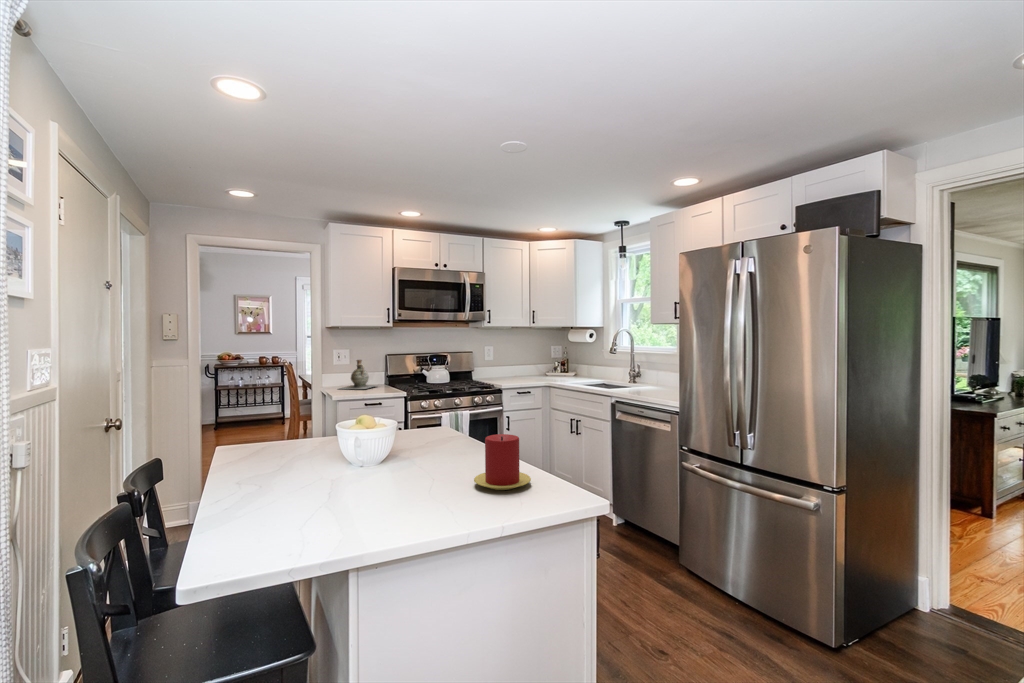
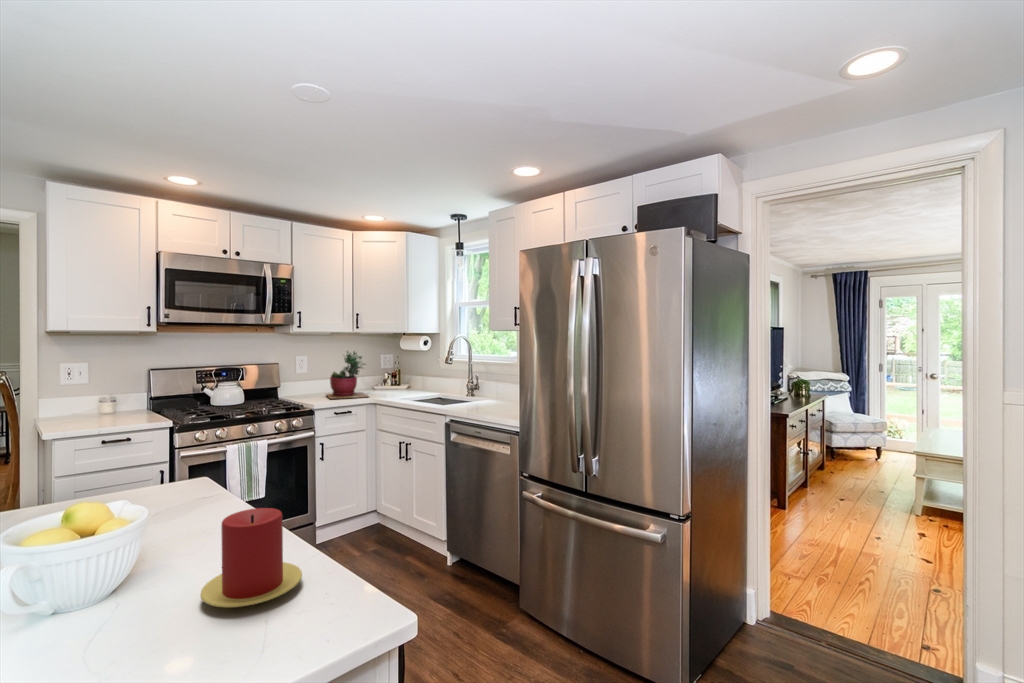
succulent plant: none [508,342,545,382] -> present [326,351,368,399]
ceramic jug: present [340,360,377,389] -> none [65,377,138,419]

